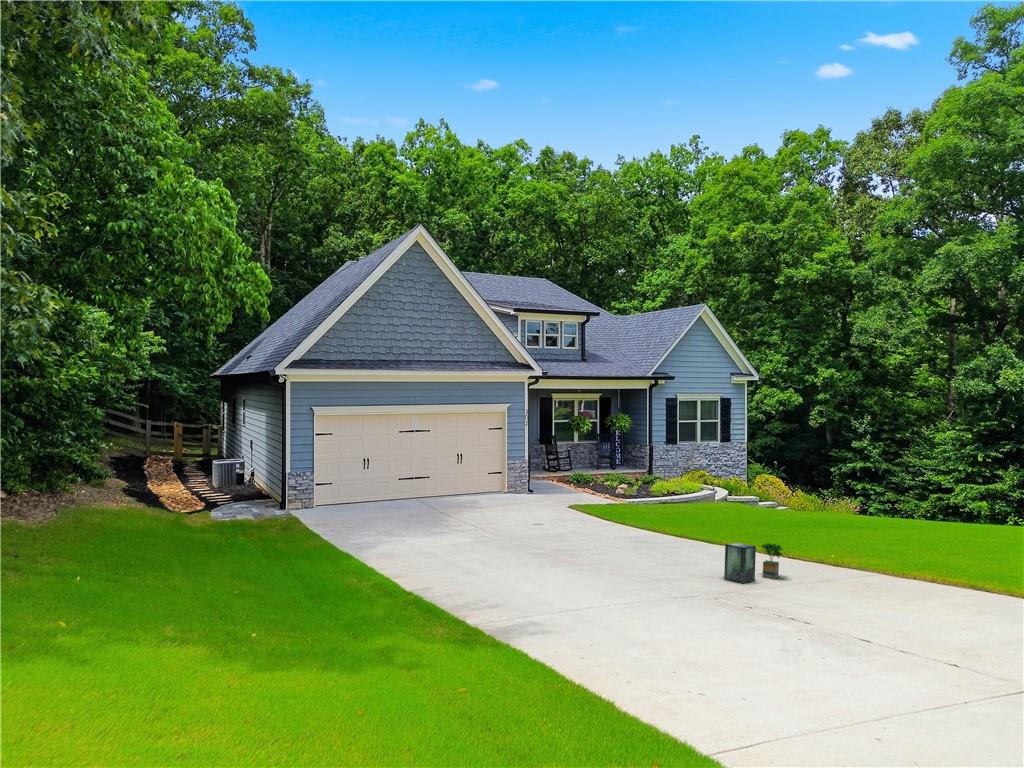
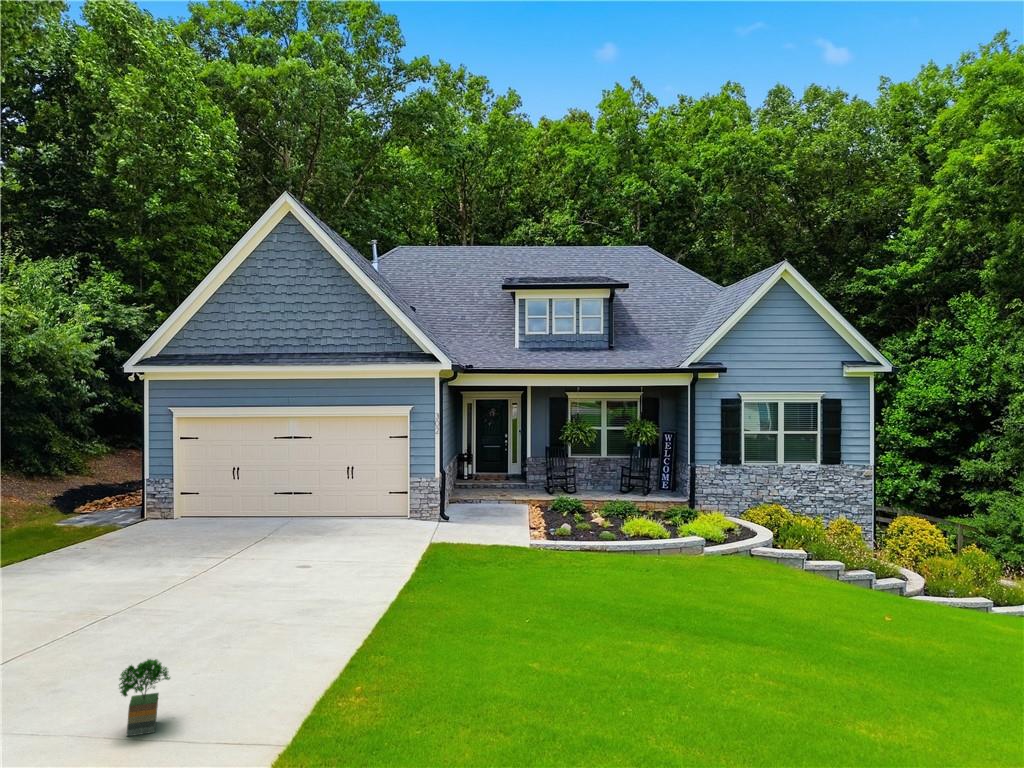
storage box: present [724,543,756,583] -> none [27,649,98,734]

